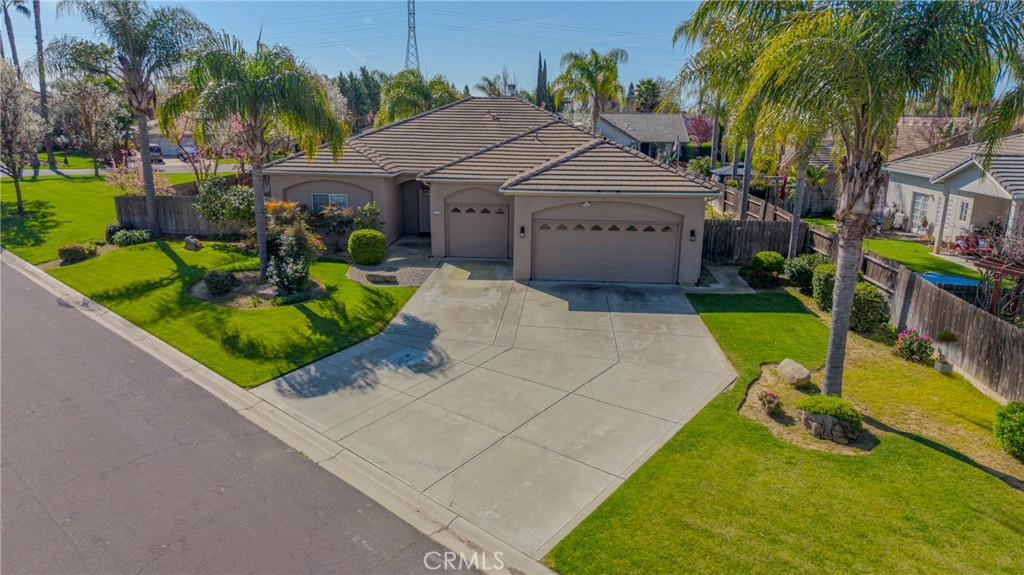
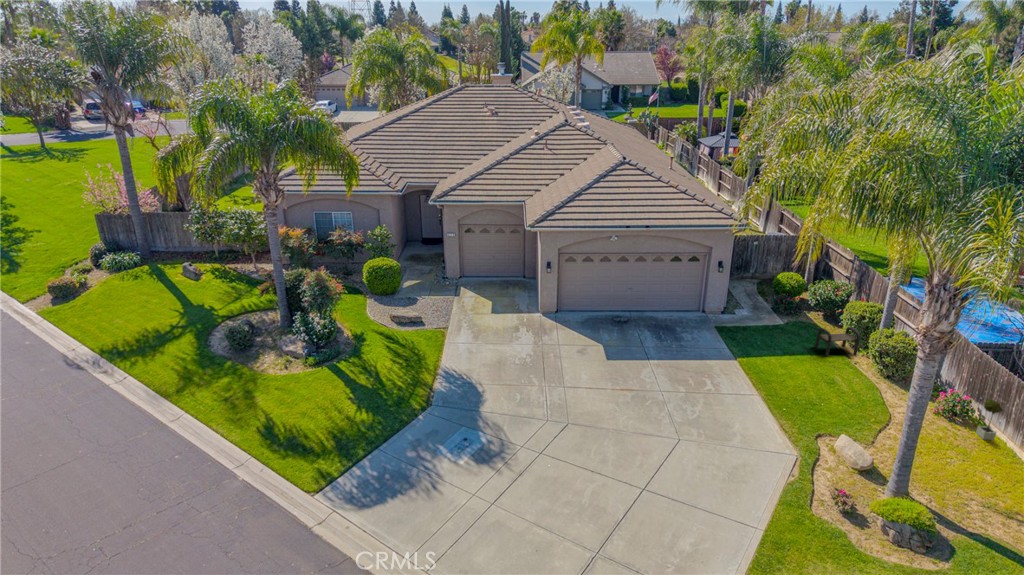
bench: none [782,286,827,314] -> present [814,327,860,356]

